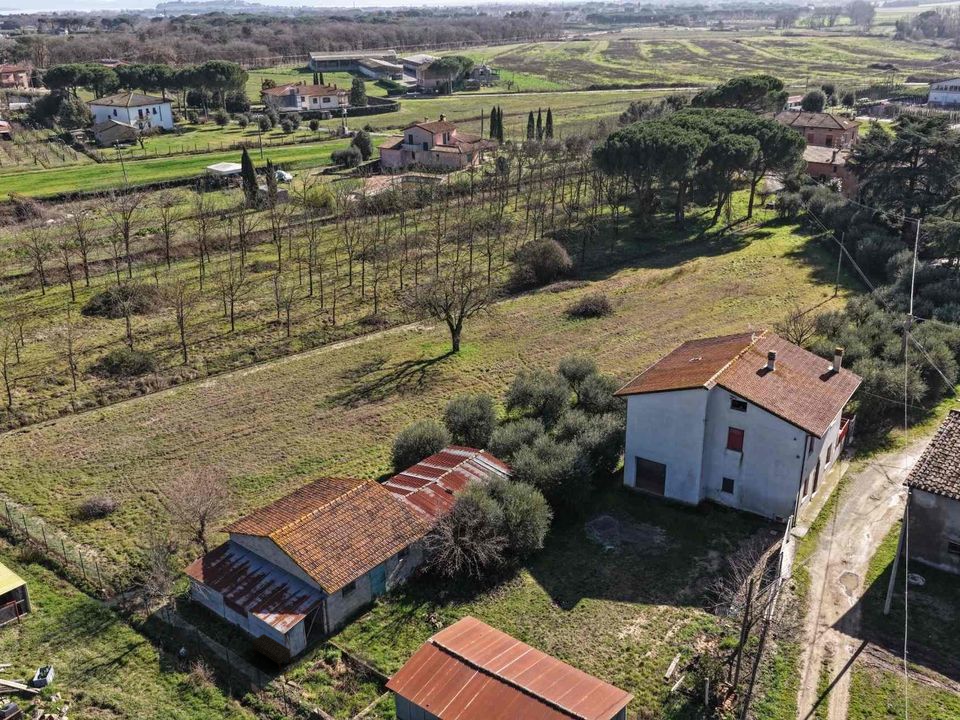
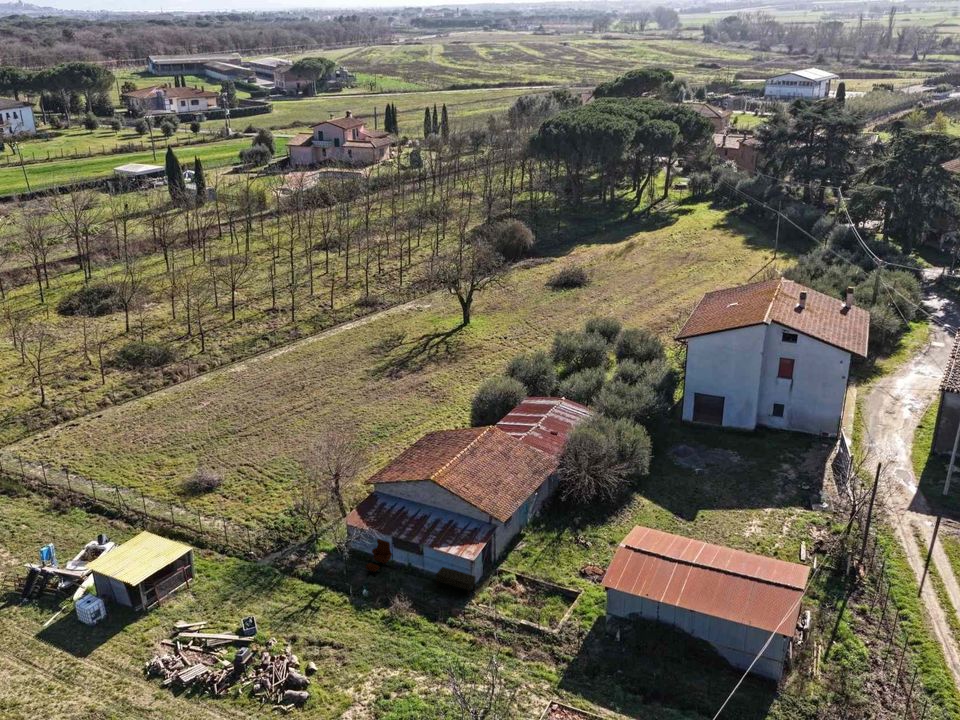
lounge chair: none [194,594,224,635] -> present [366,539,392,577]

